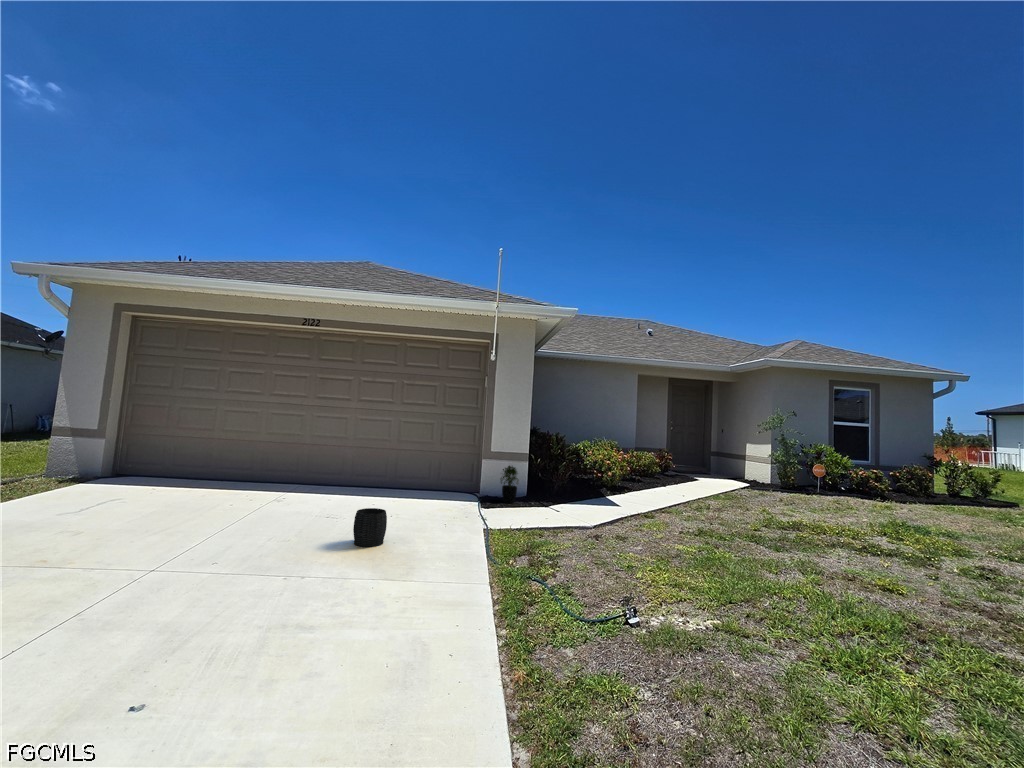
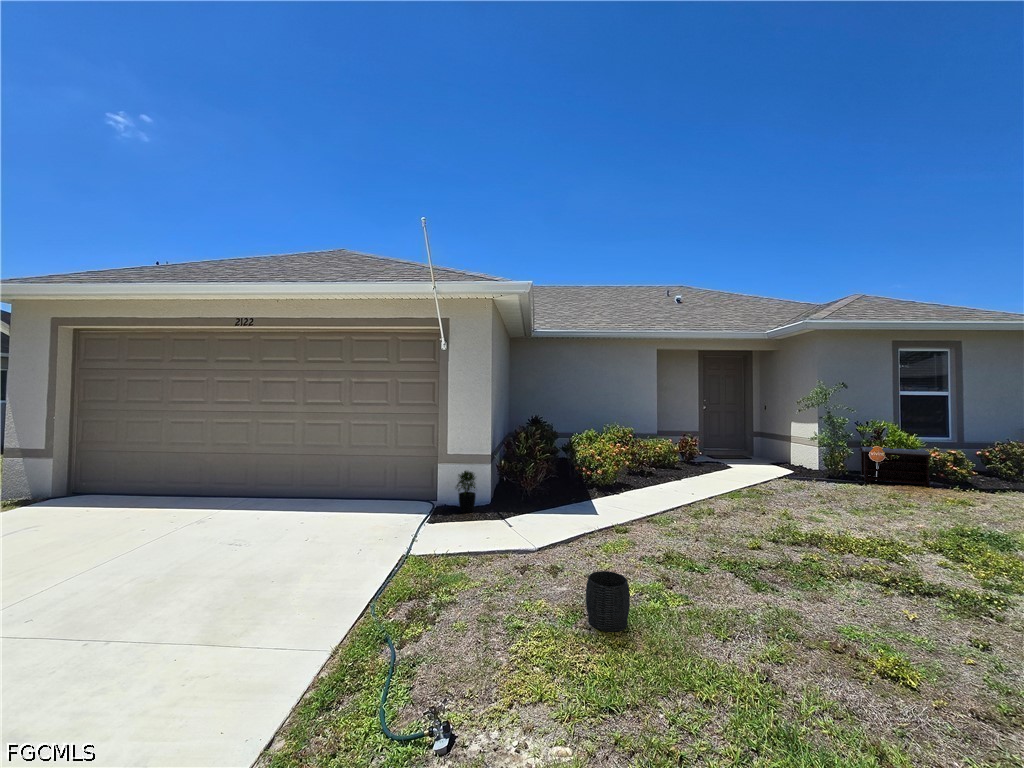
bench: none [804,465,860,498] -> present [859,447,932,487]
woven basket: present [353,508,387,547] -> present [586,571,630,632]

